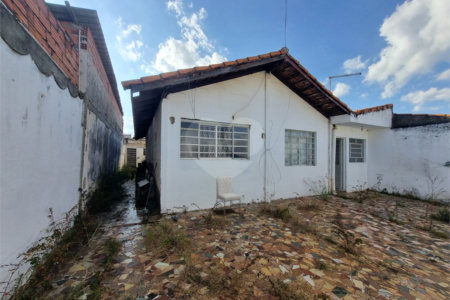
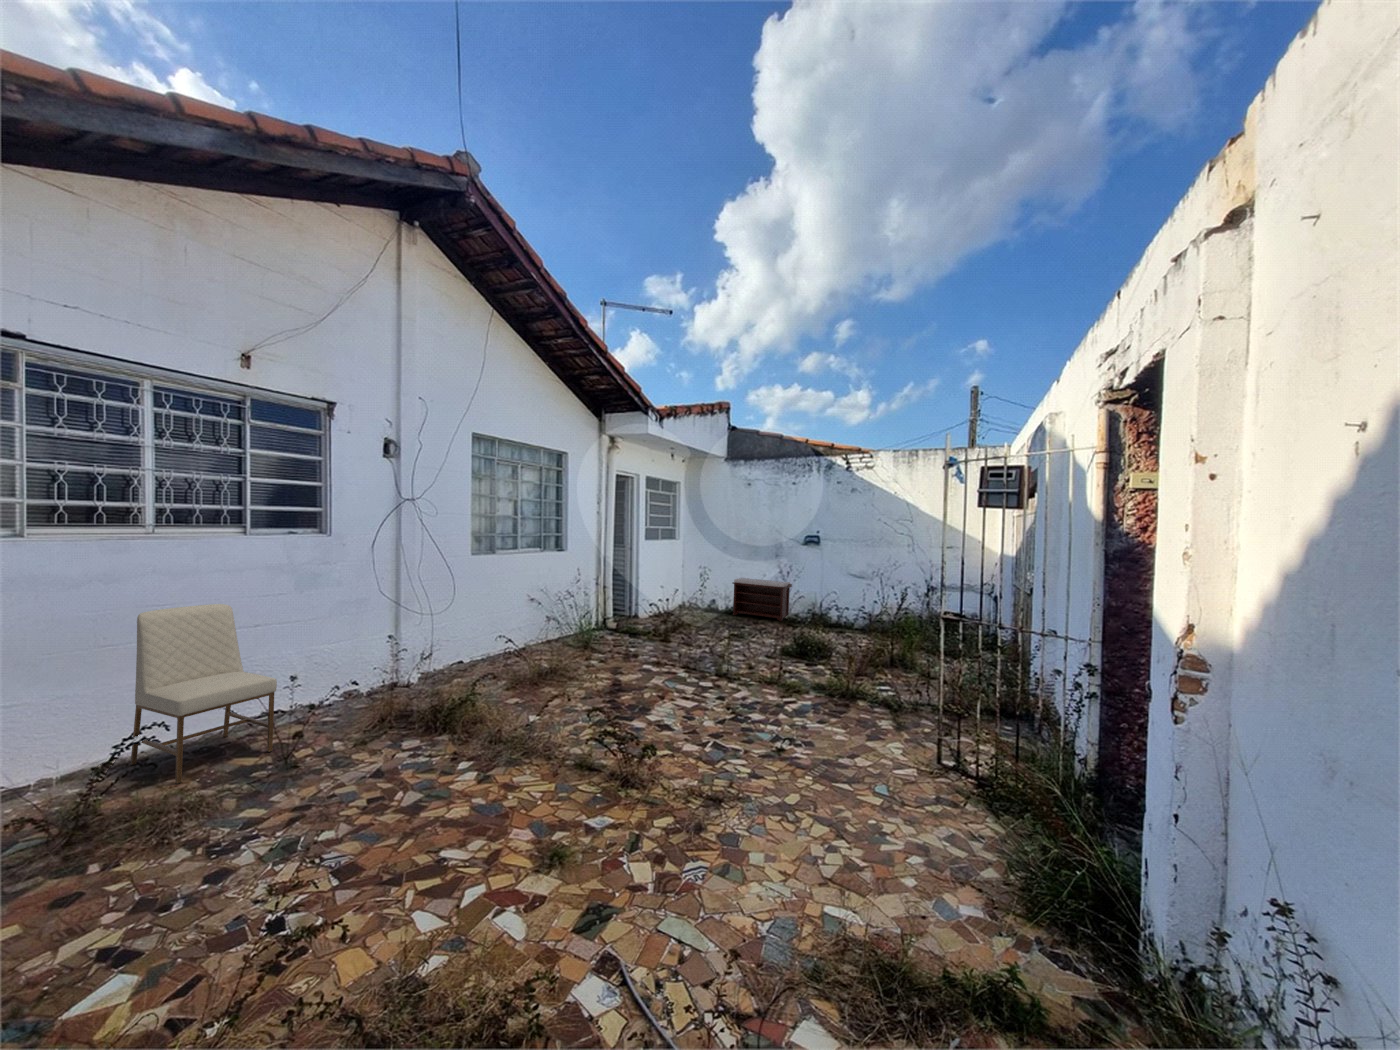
bench: none [398,180,441,204] -> present [733,578,792,621]

